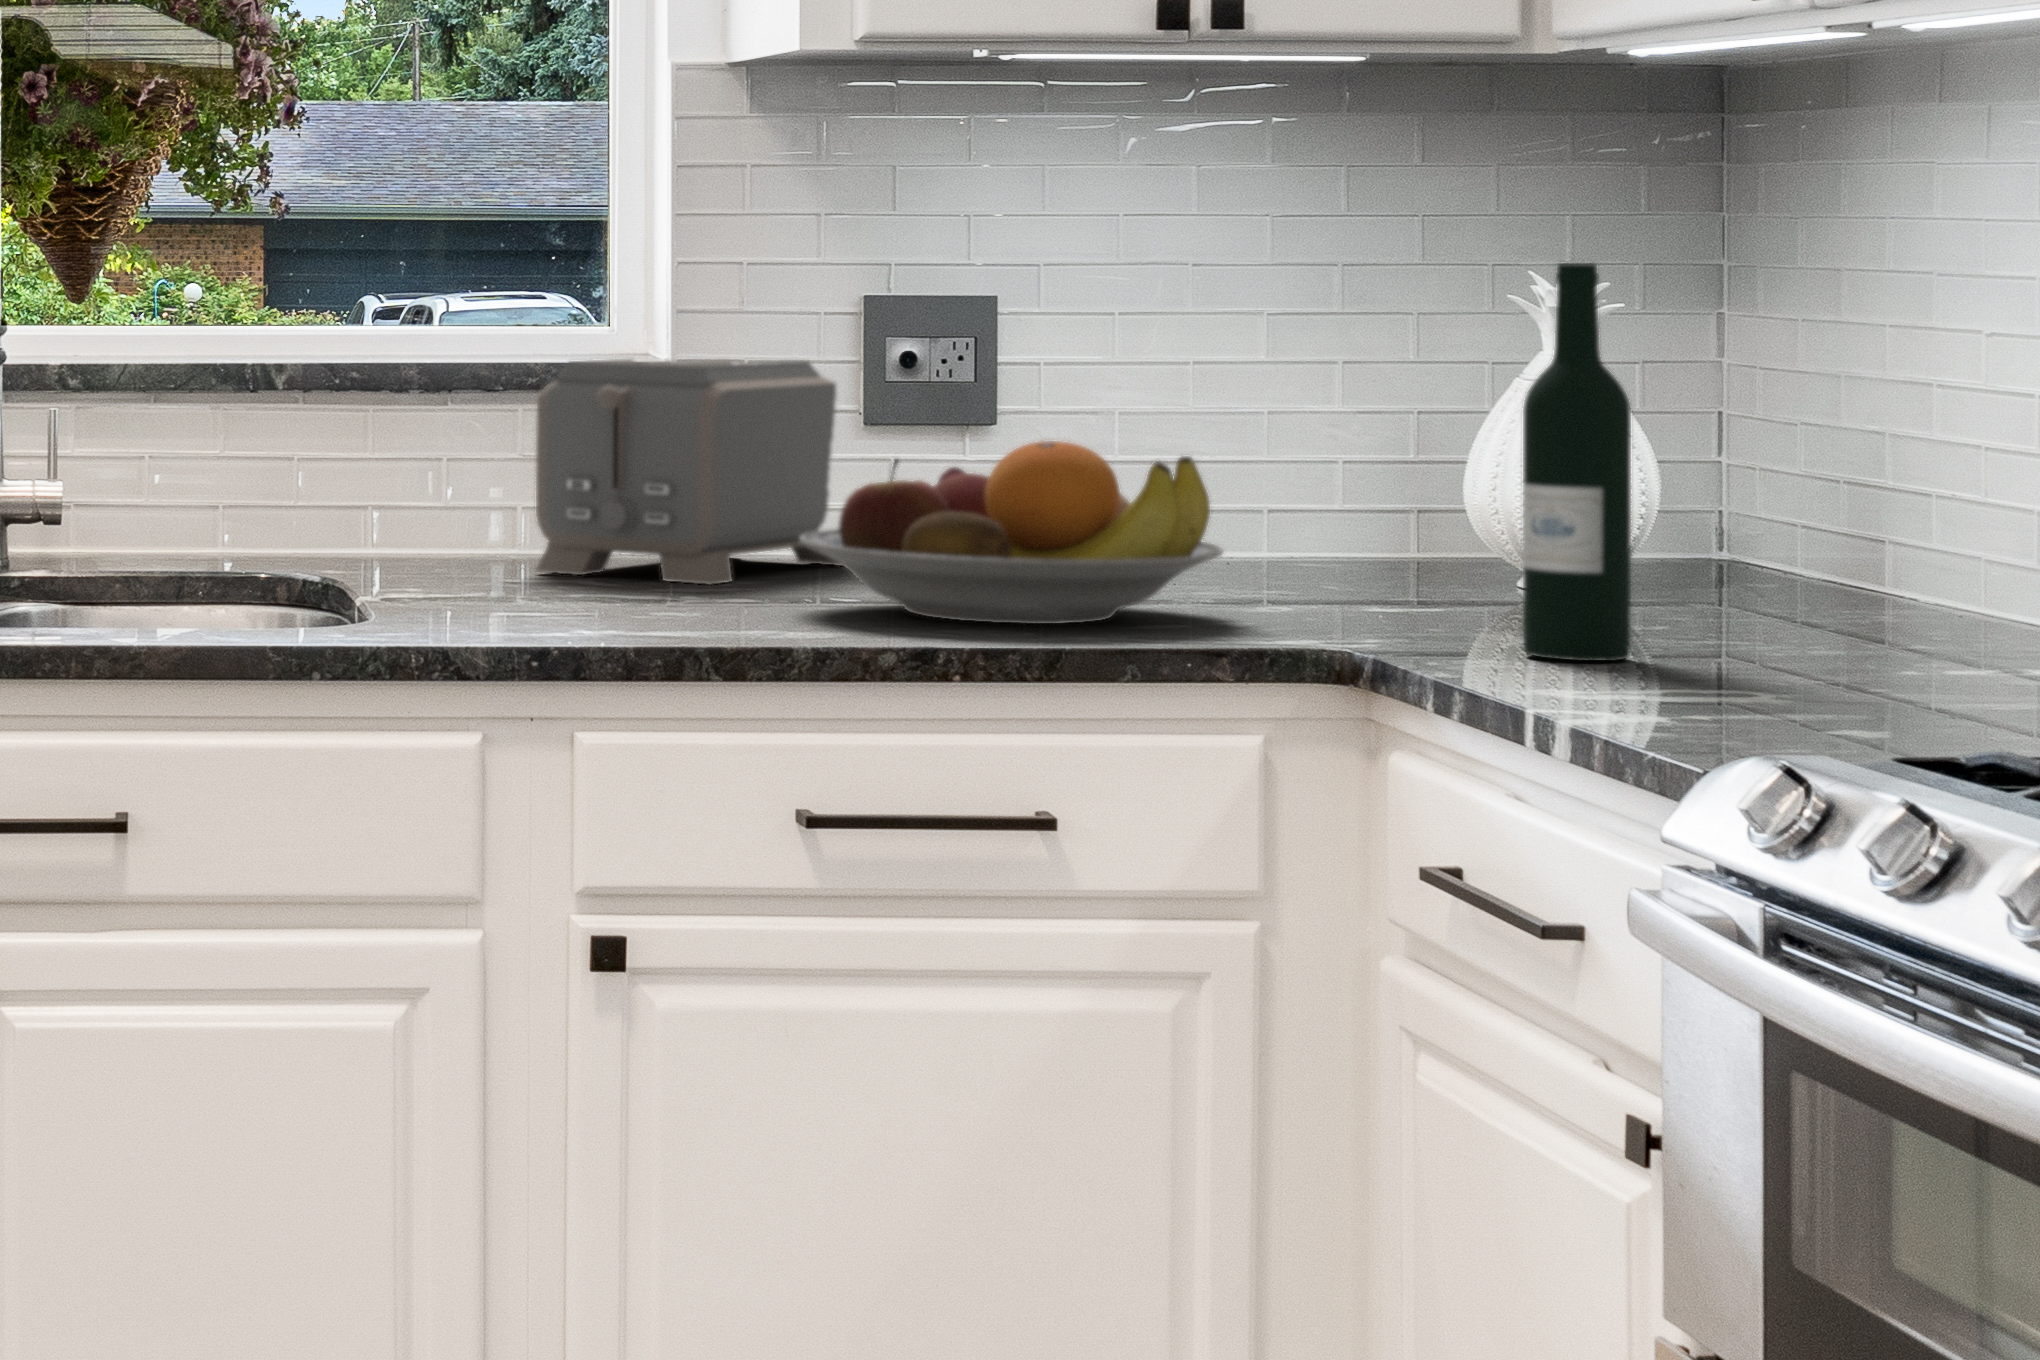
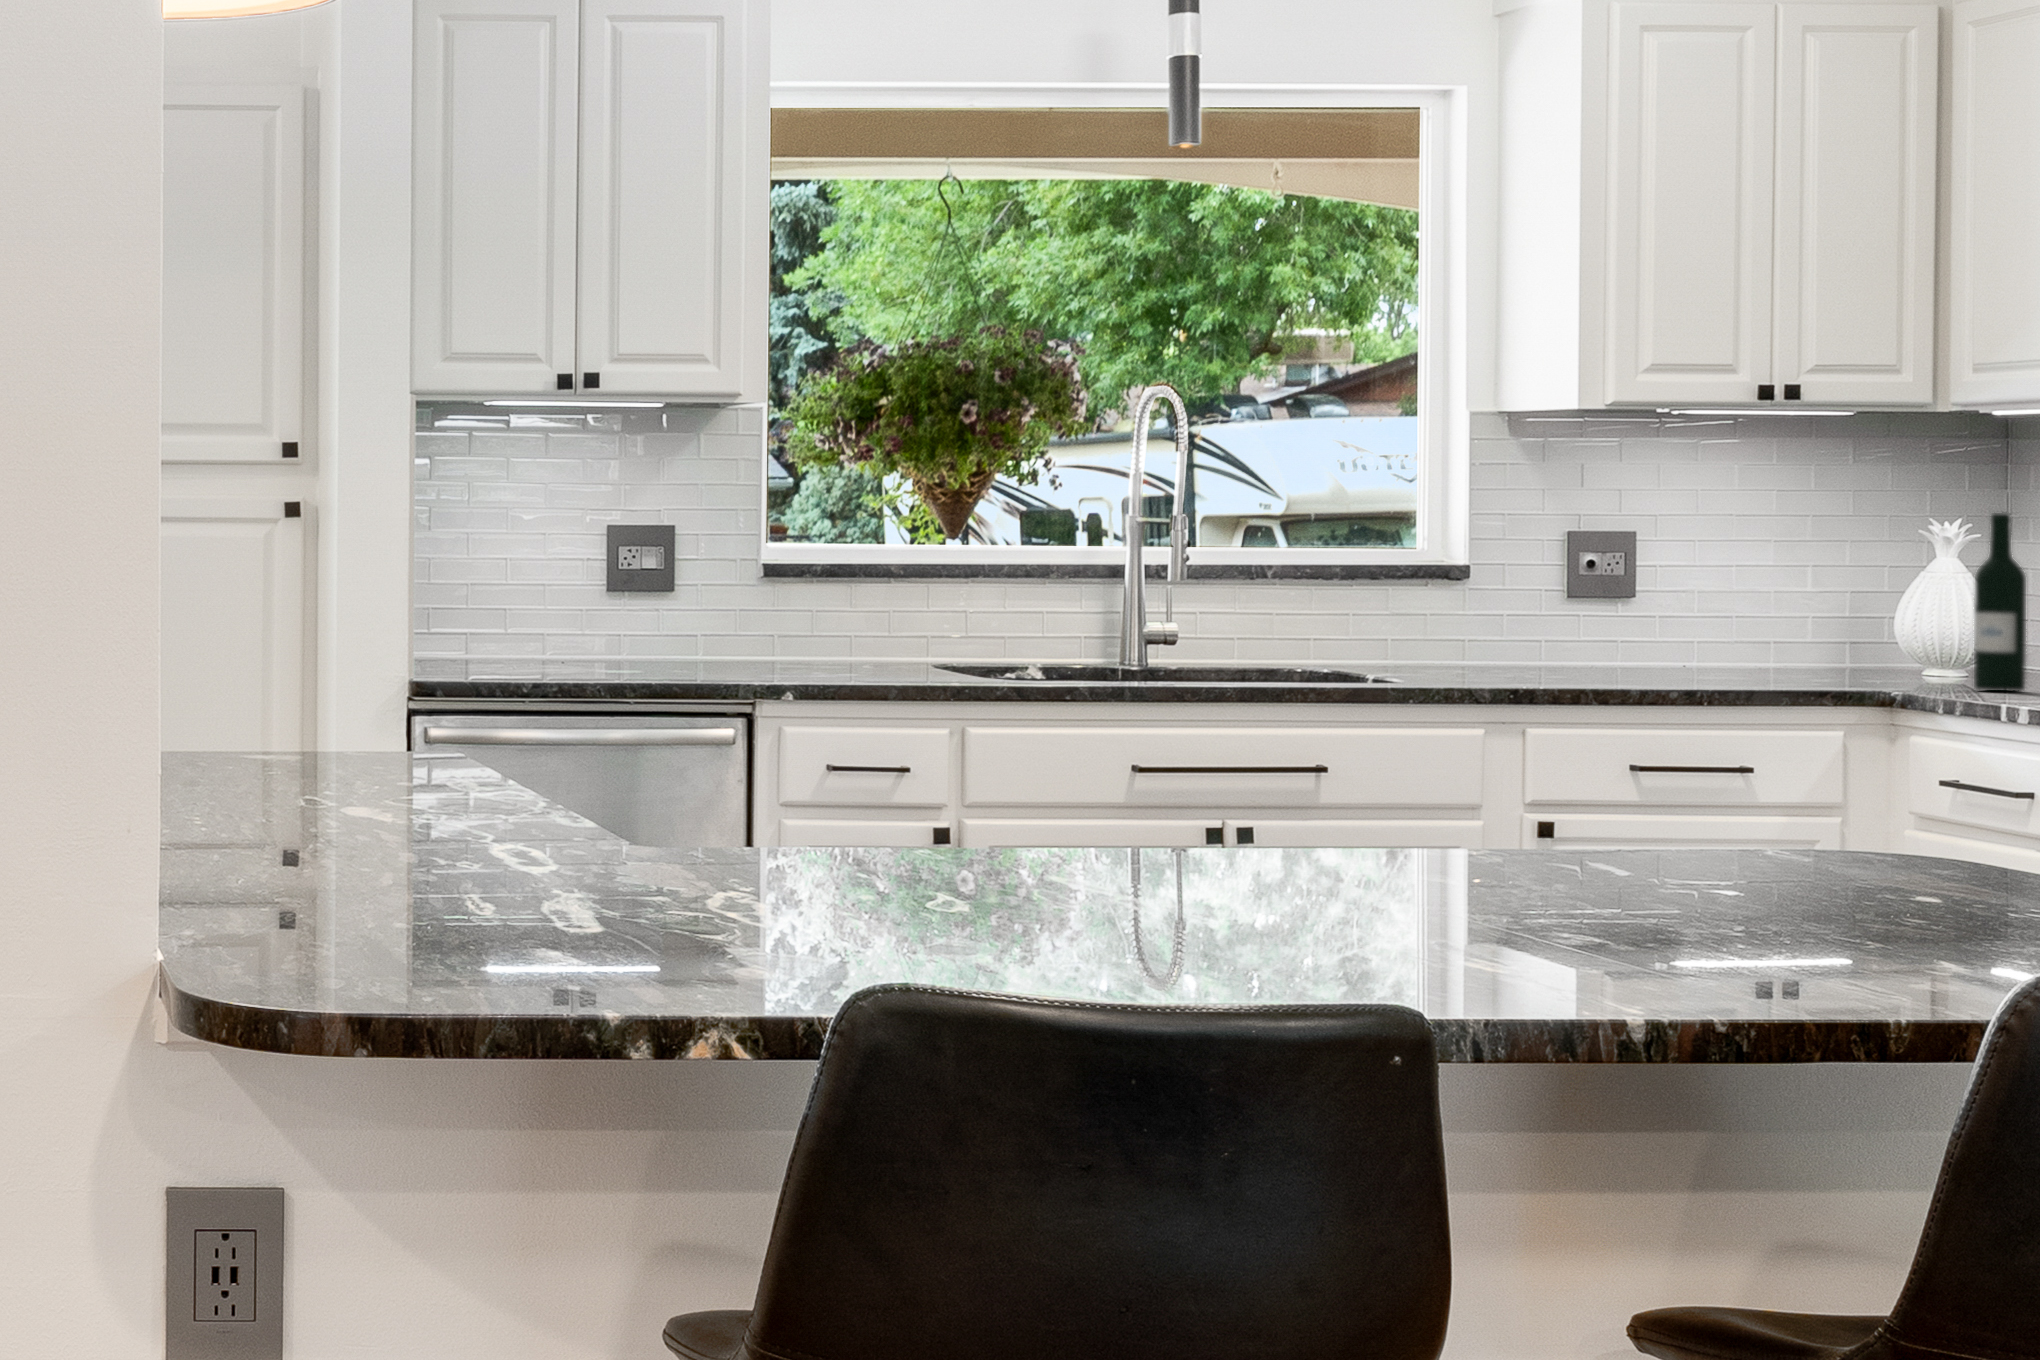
toaster: present [536,359,842,584] -> none [1411,562,1563,674]
fruit bowl: present [800,441,1223,624] -> none [1593,598,1810,683]

